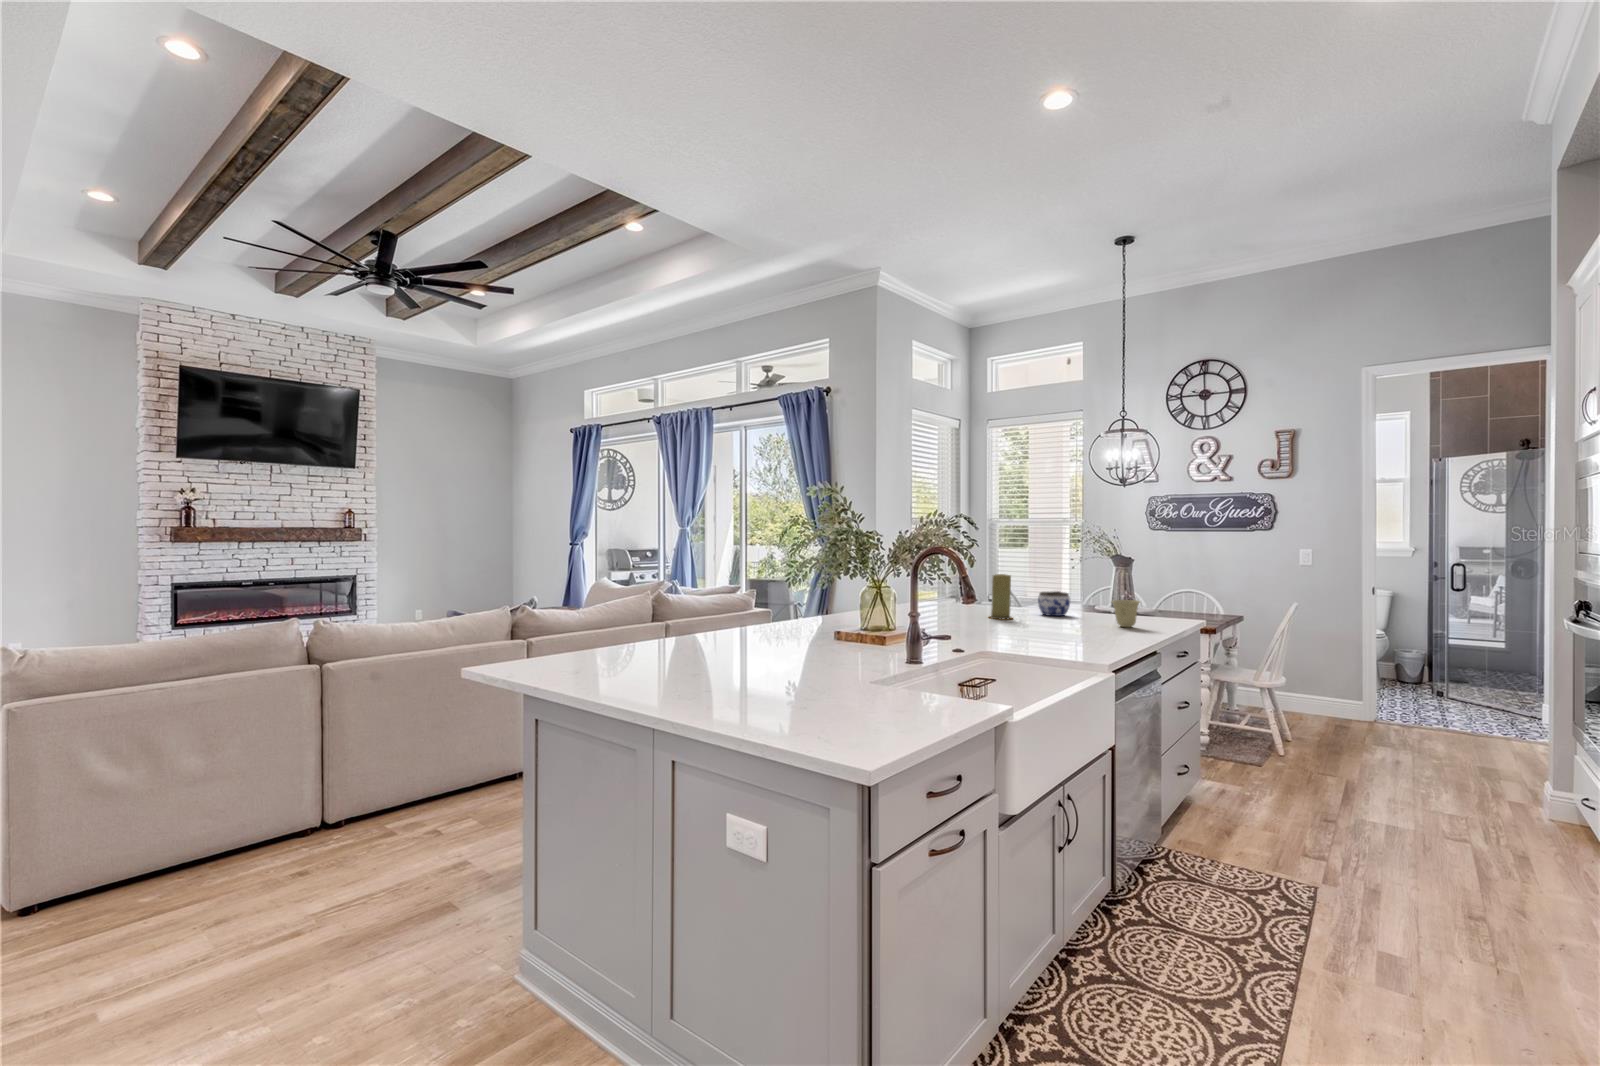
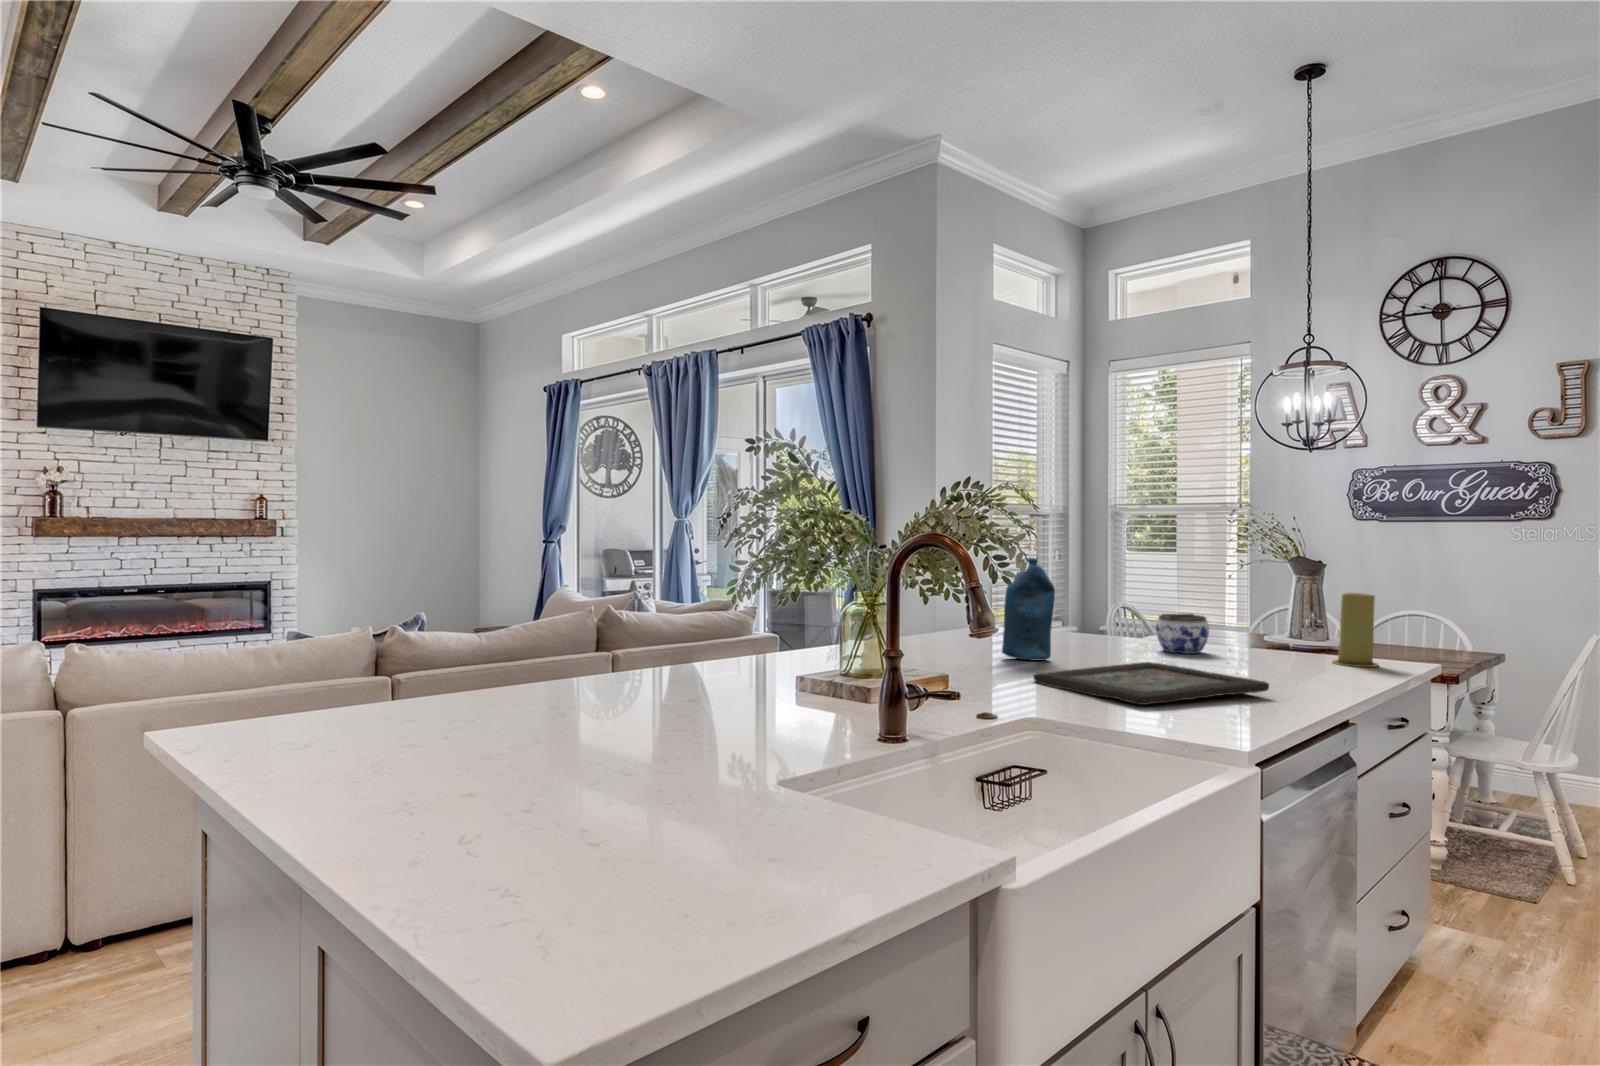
bottle: none [949,557,981,621] -> present [1002,558,1055,661]
candle: present [989,574,1012,619] -> present [1333,593,1378,667]
cup: present [1112,600,1140,627] -> none [1273,630,1325,677]
decorative tray: none [976,620,1112,642] -> present [1033,662,1269,705]

